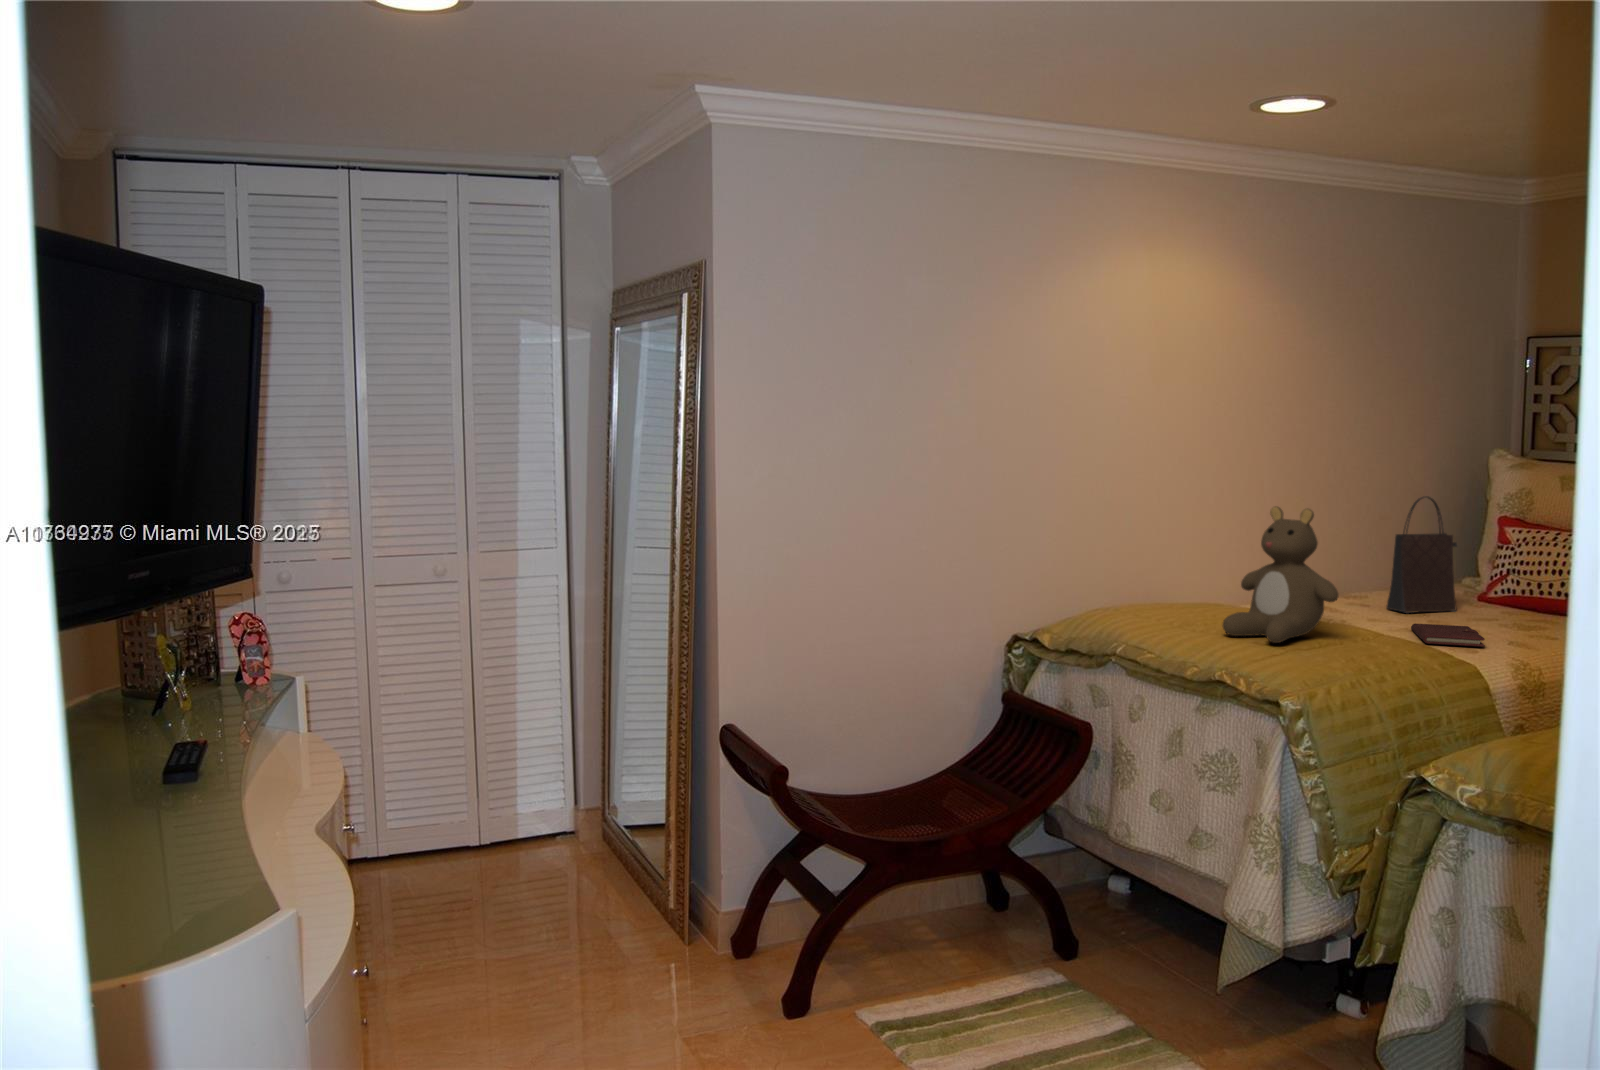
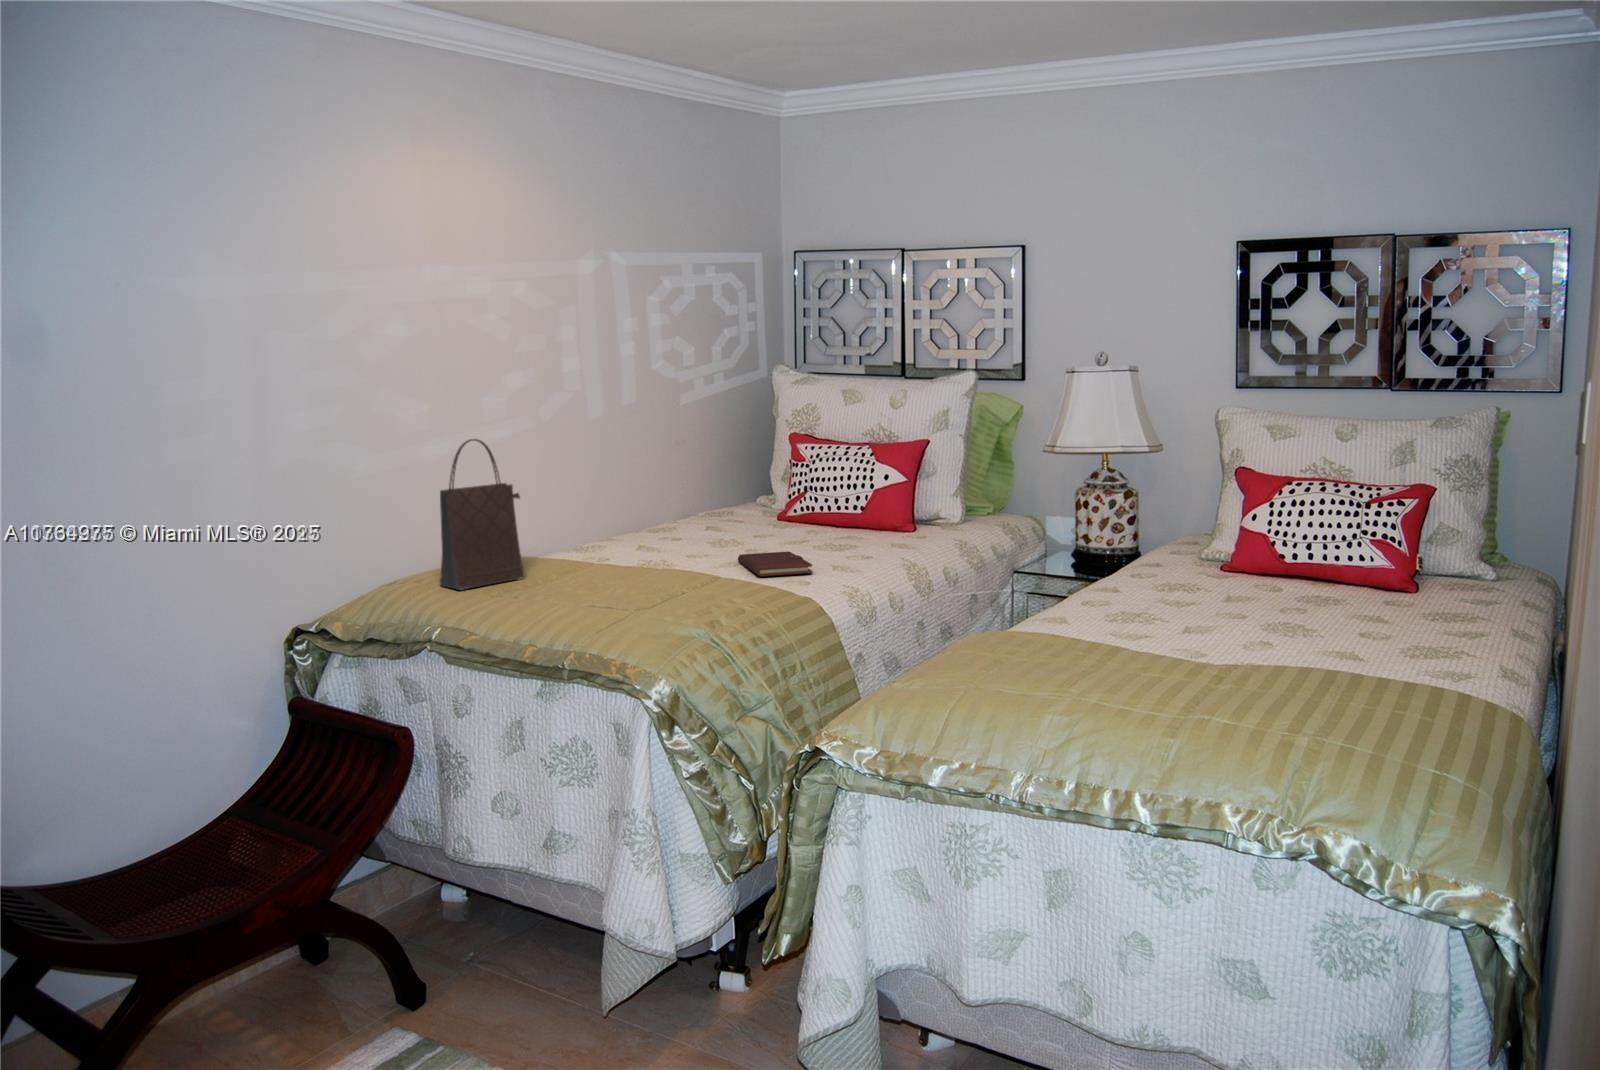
handbag: present [1386,496,1457,613] -> present [440,439,524,590]
teddy bear: present [1222,506,1338,643] -> none [555,441,677,600]

